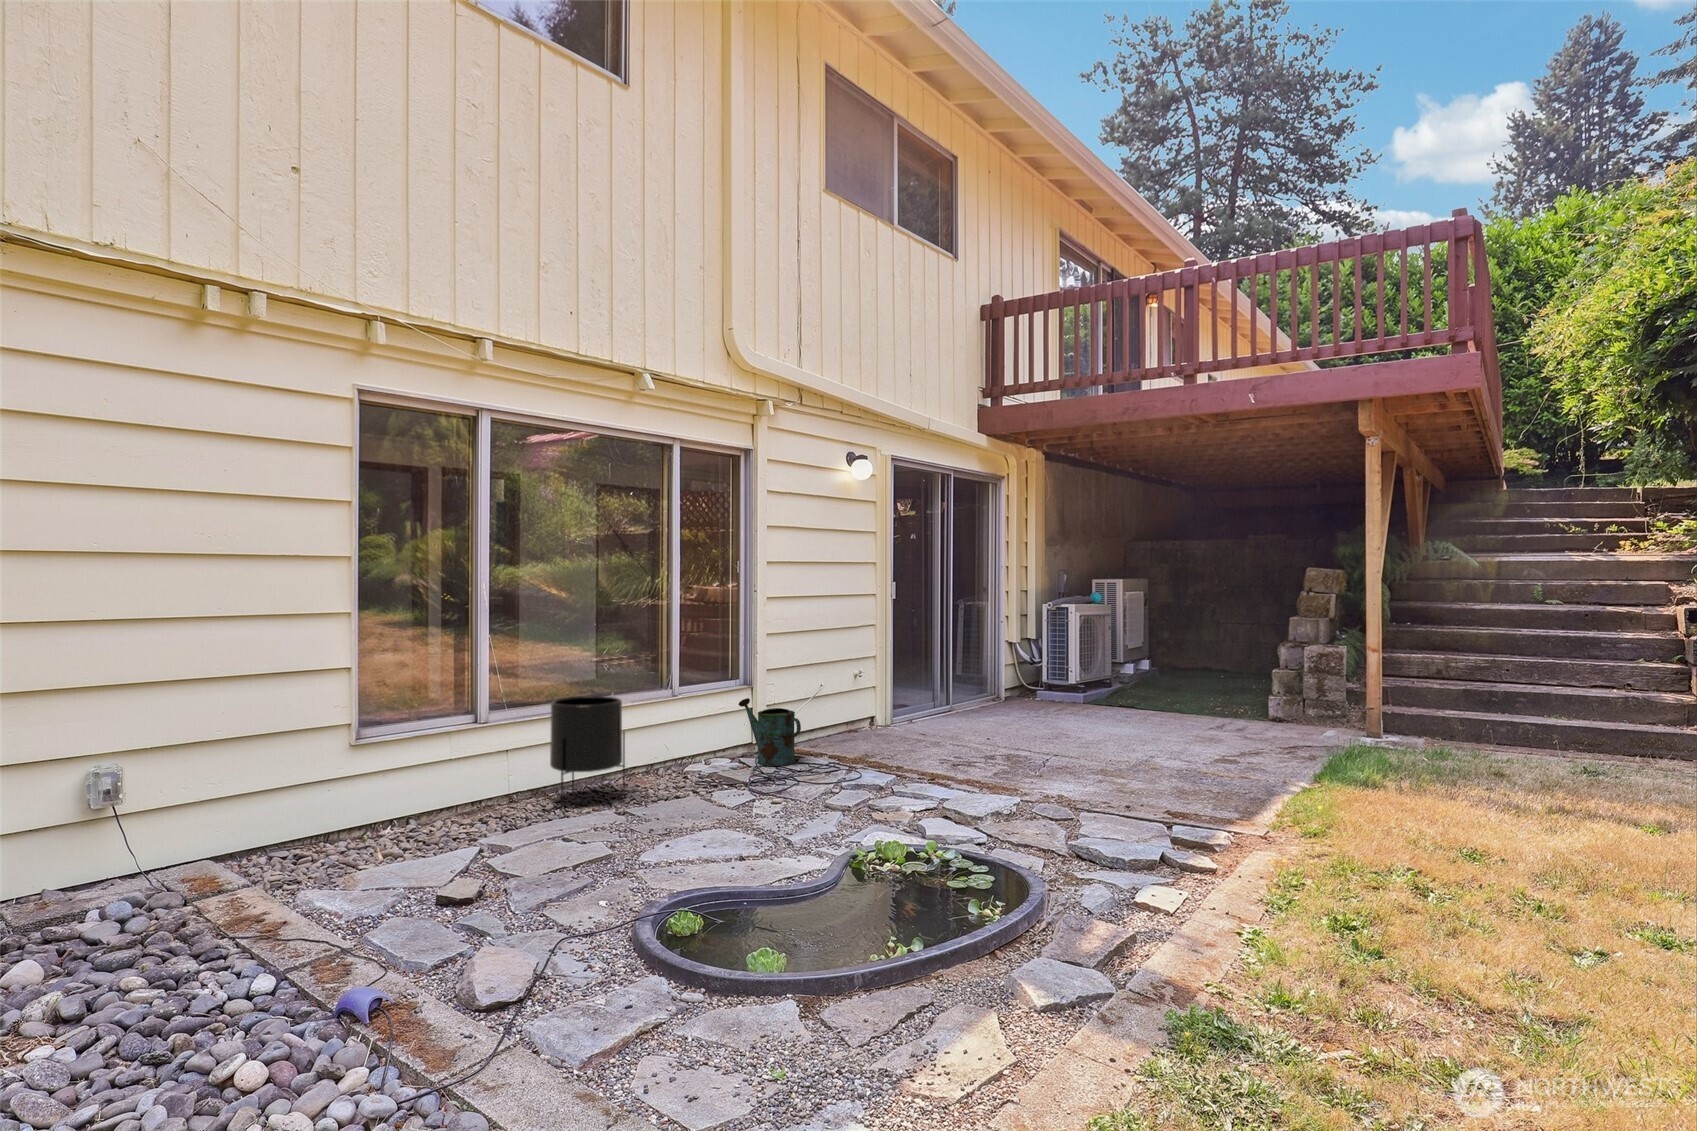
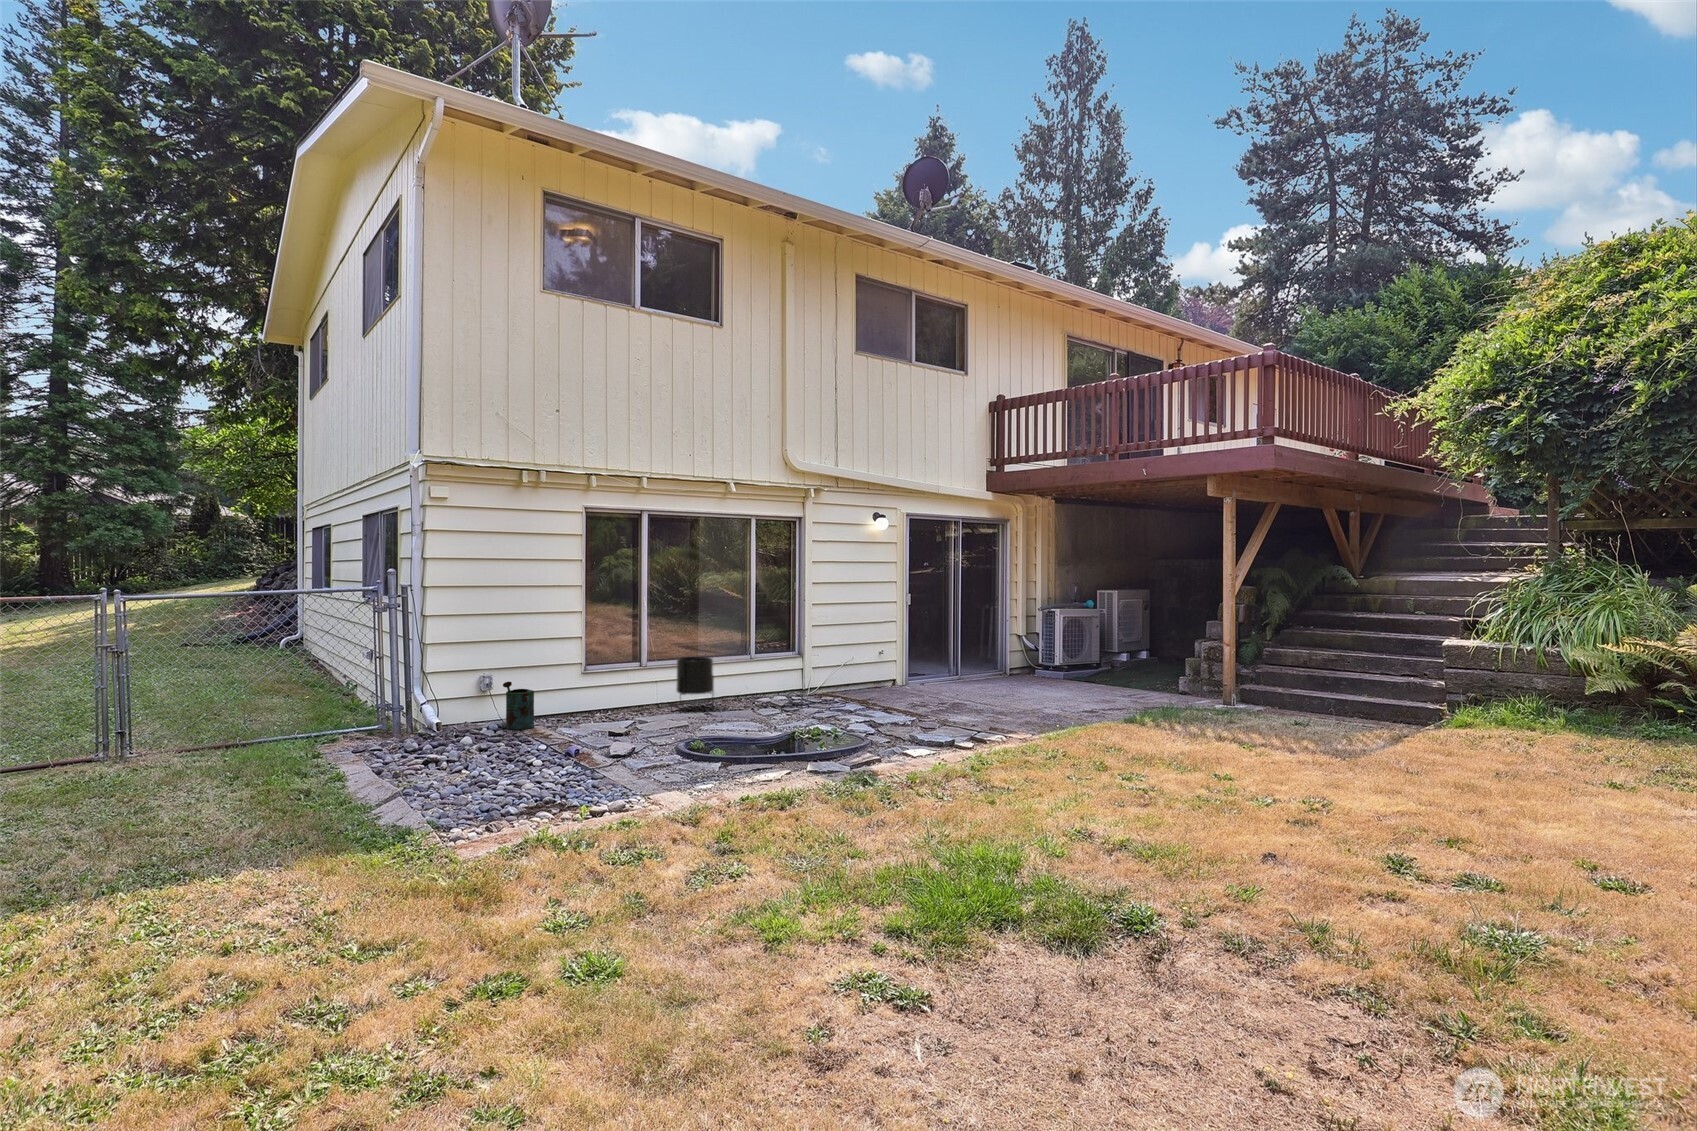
watering can: present [739,698,801,766] -> present [503,682,534,729]

